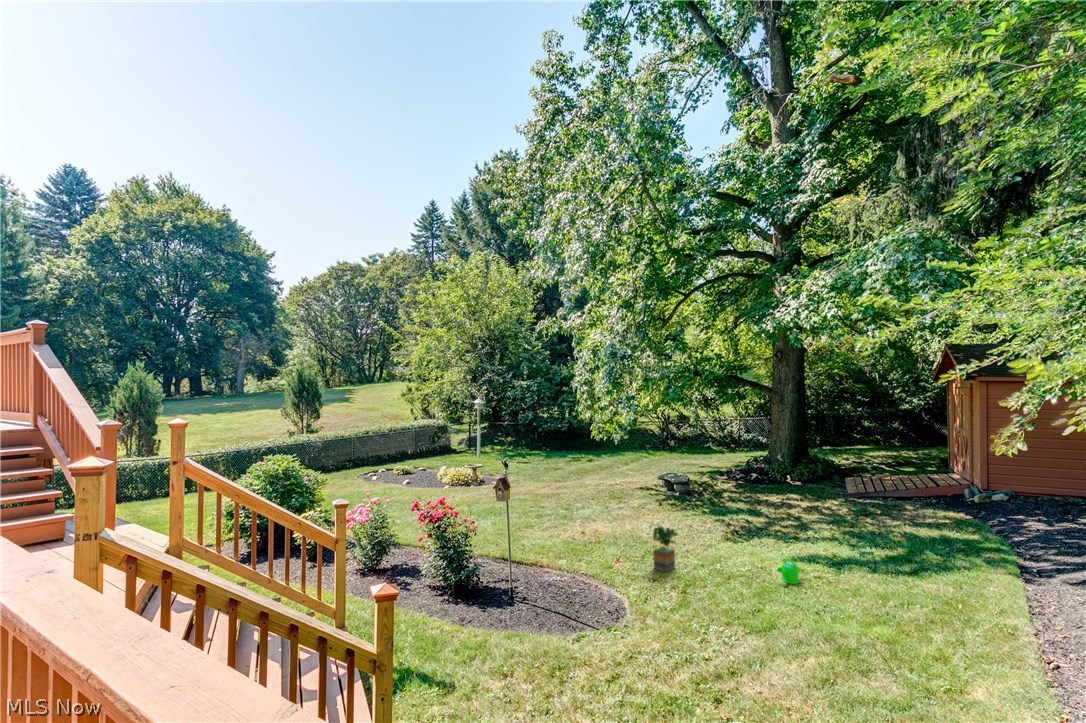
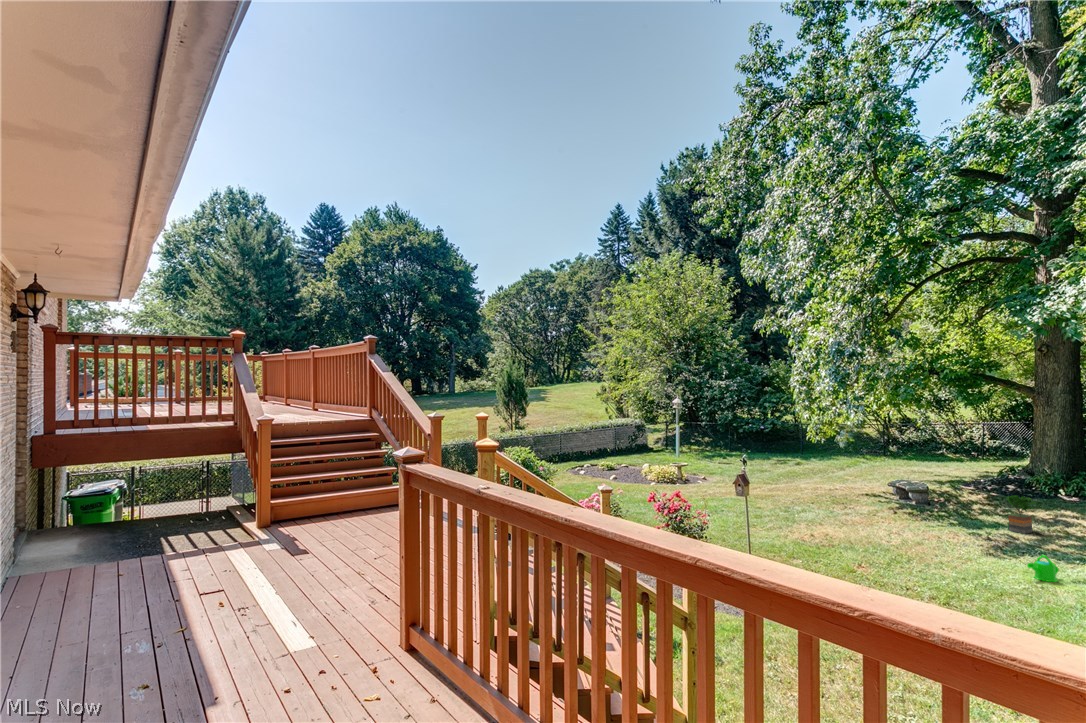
potted tree: present [653,527,678,572] -> present [1007,495,1035,534]

